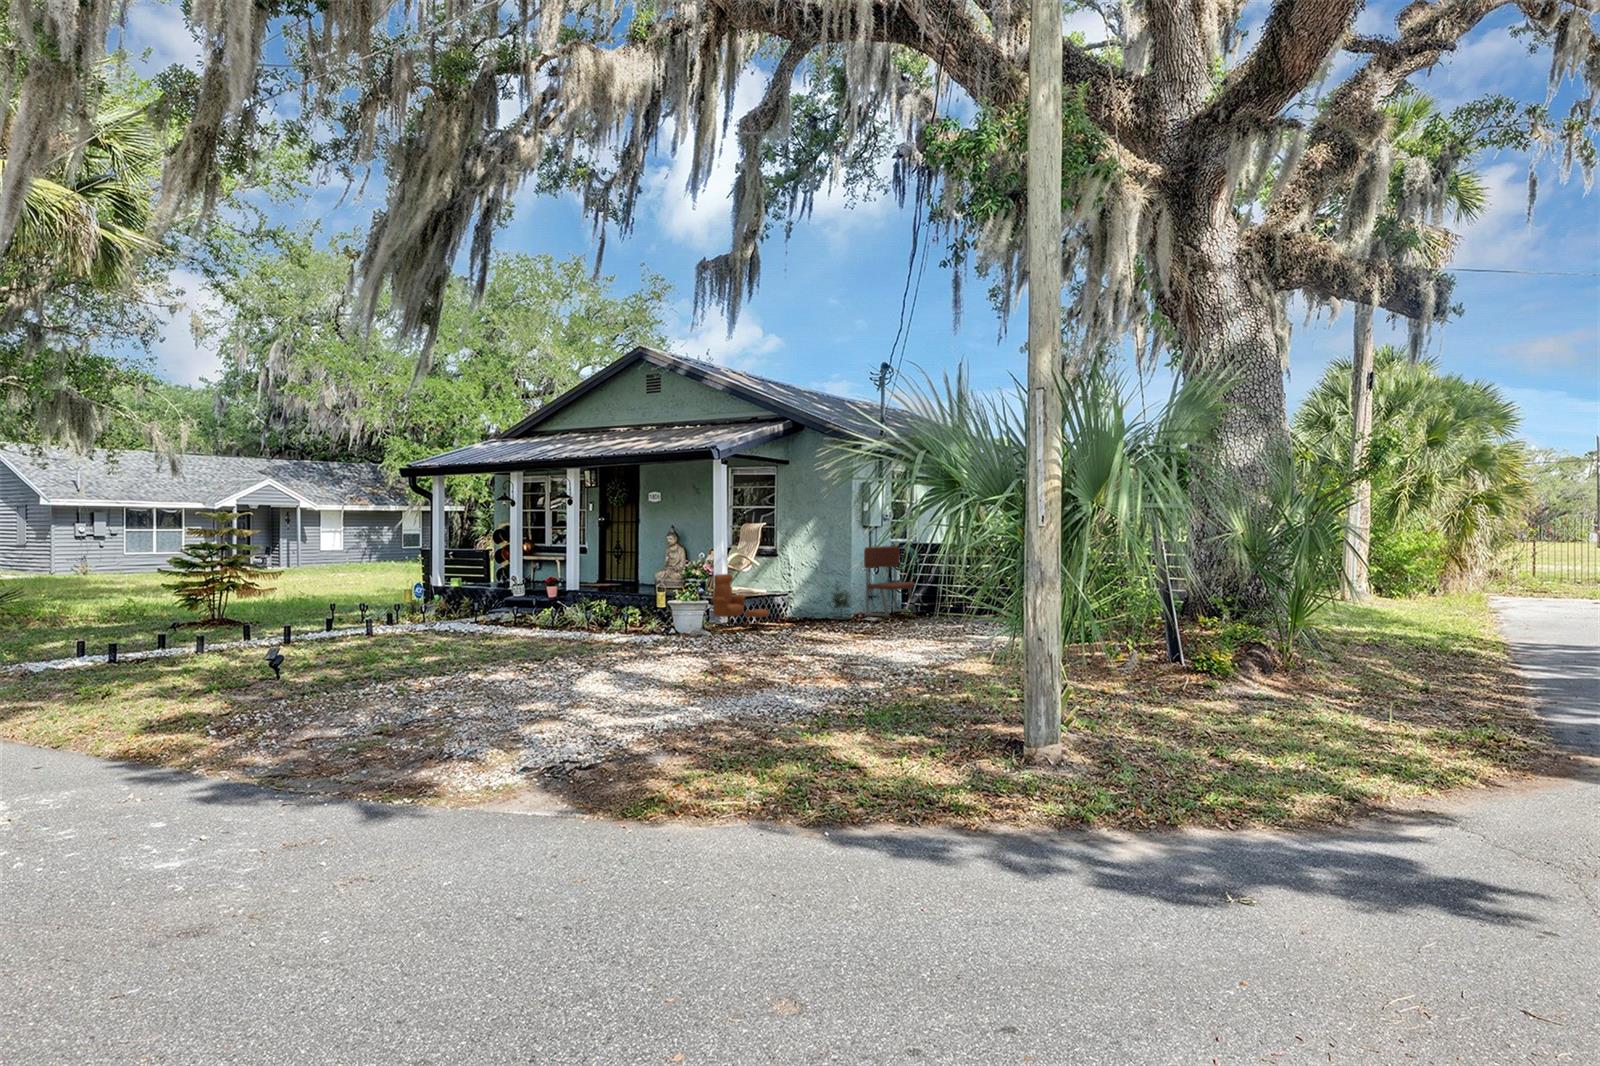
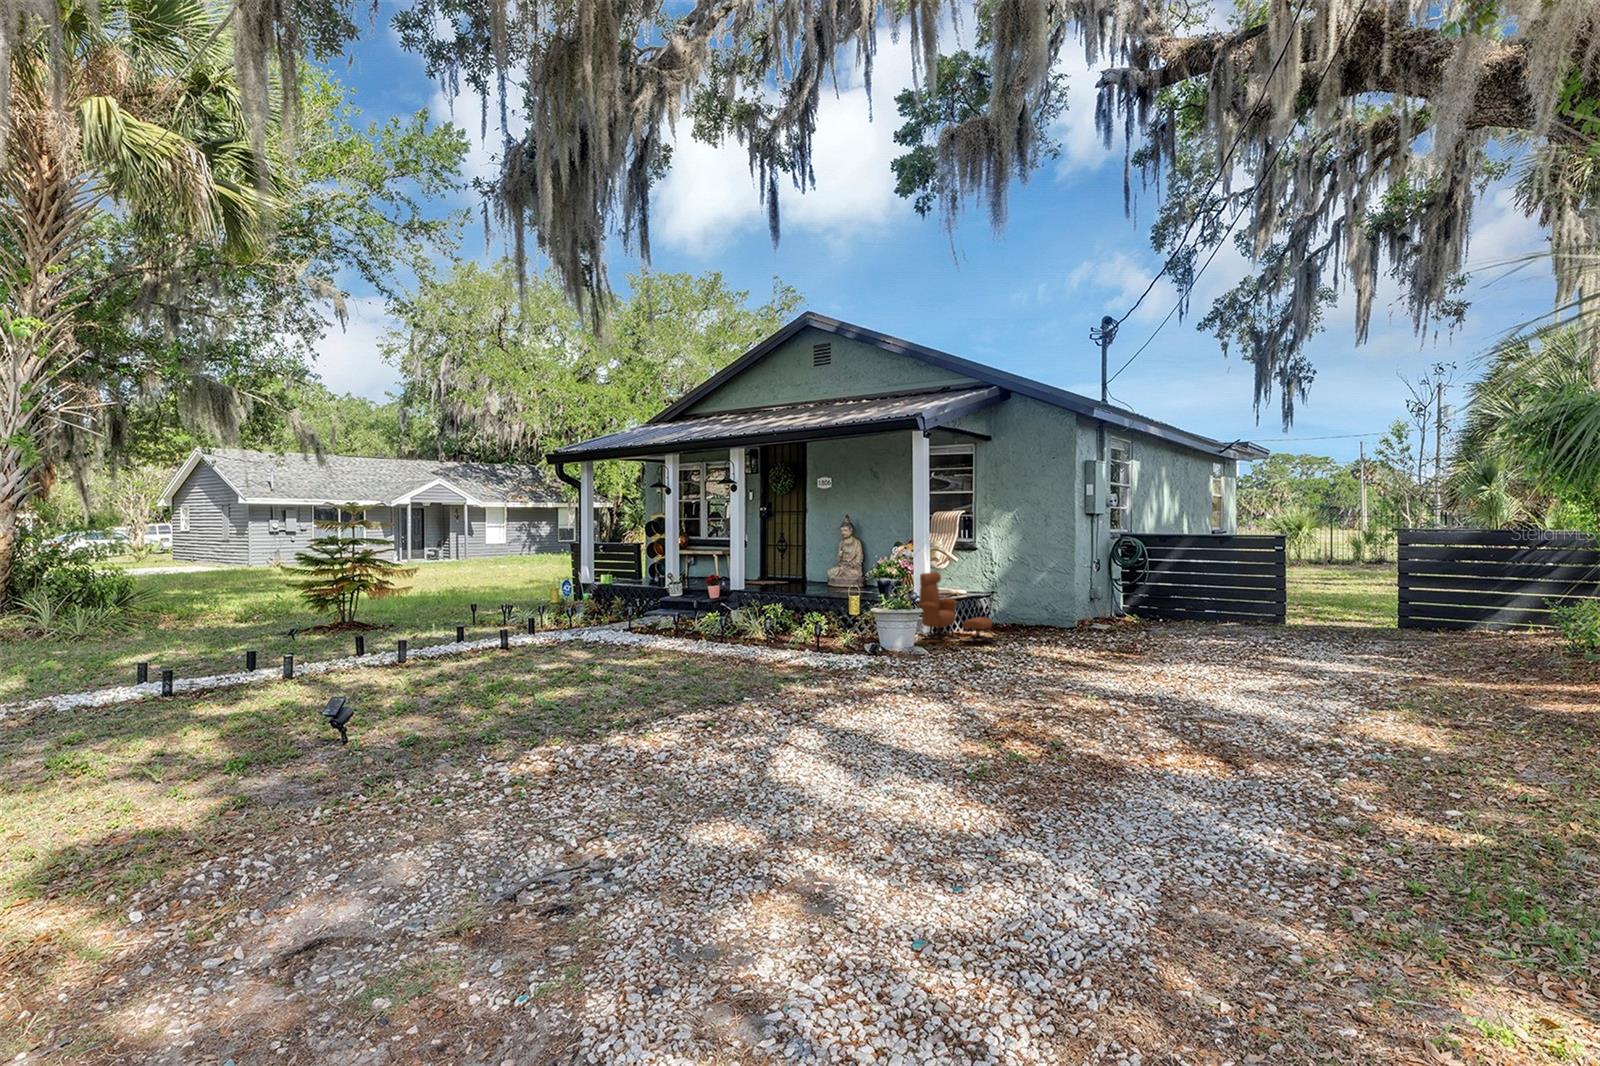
bench: present [864,546,916,617] -> none [1091,537,1162,624]
potted tree: present [831,585,850,619] -> none [1052,579,1081,628]

